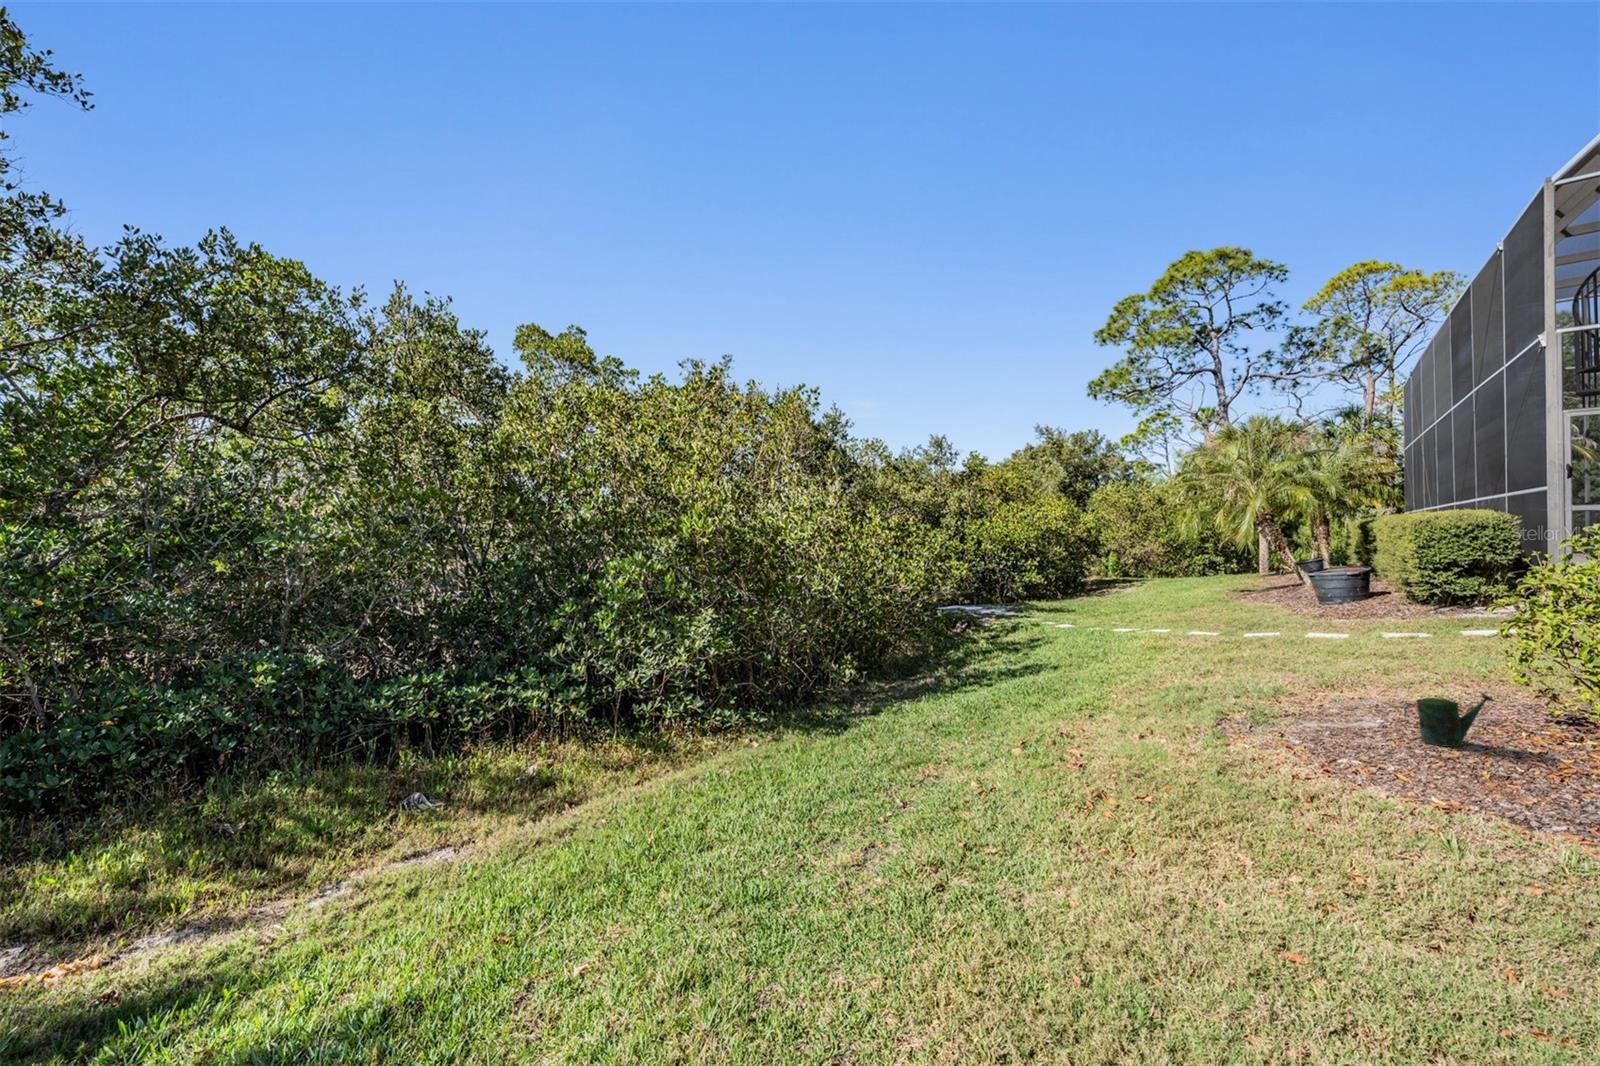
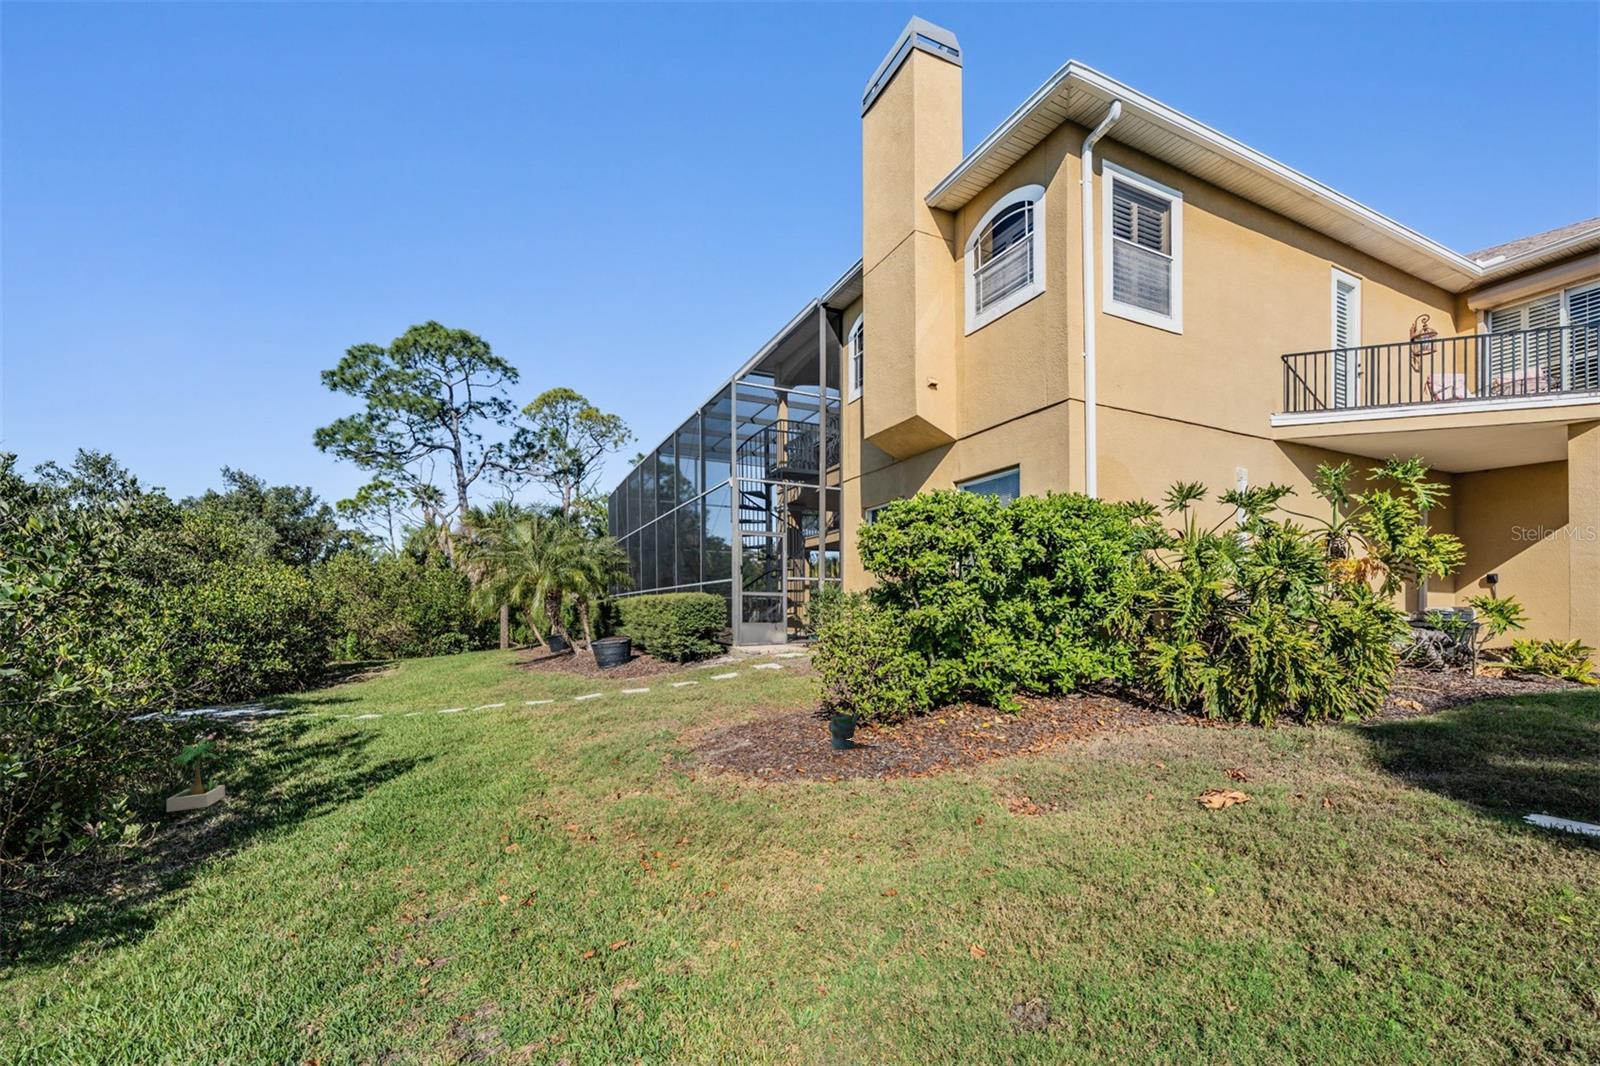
potted plant: none [900,619,929,659] -> present [166,738,225,812]

